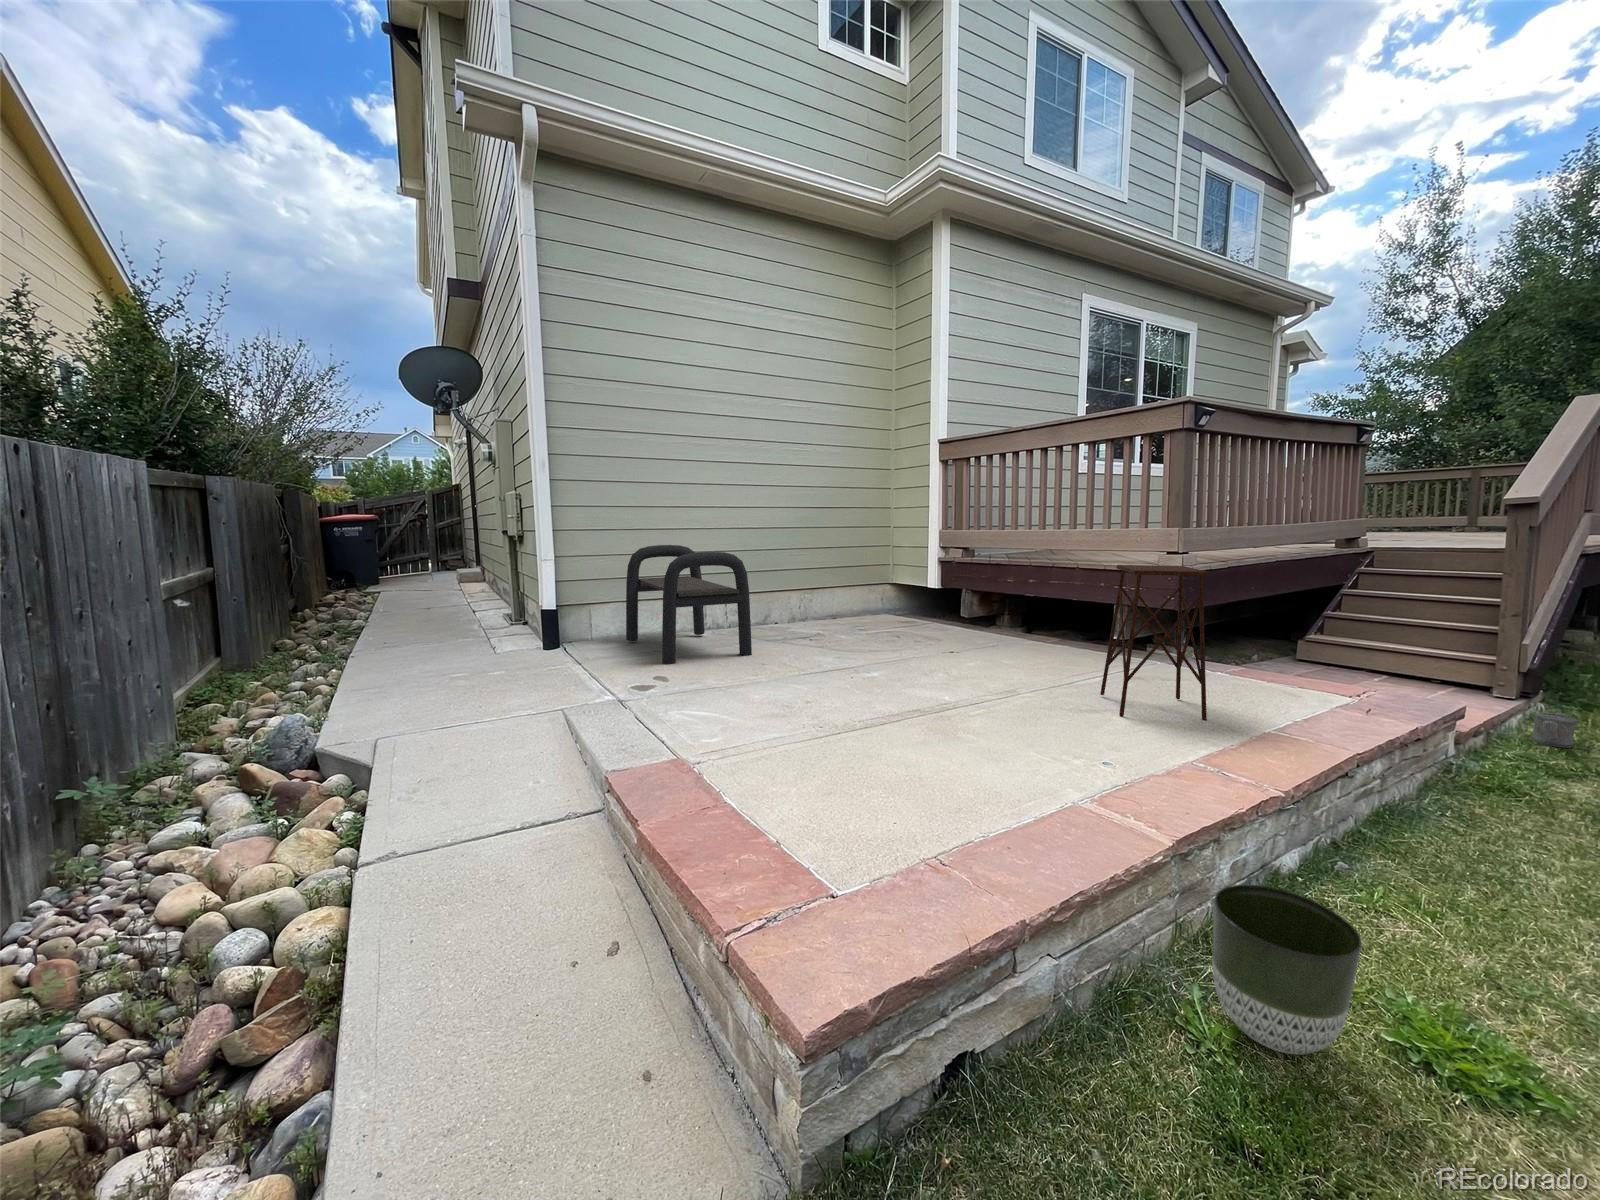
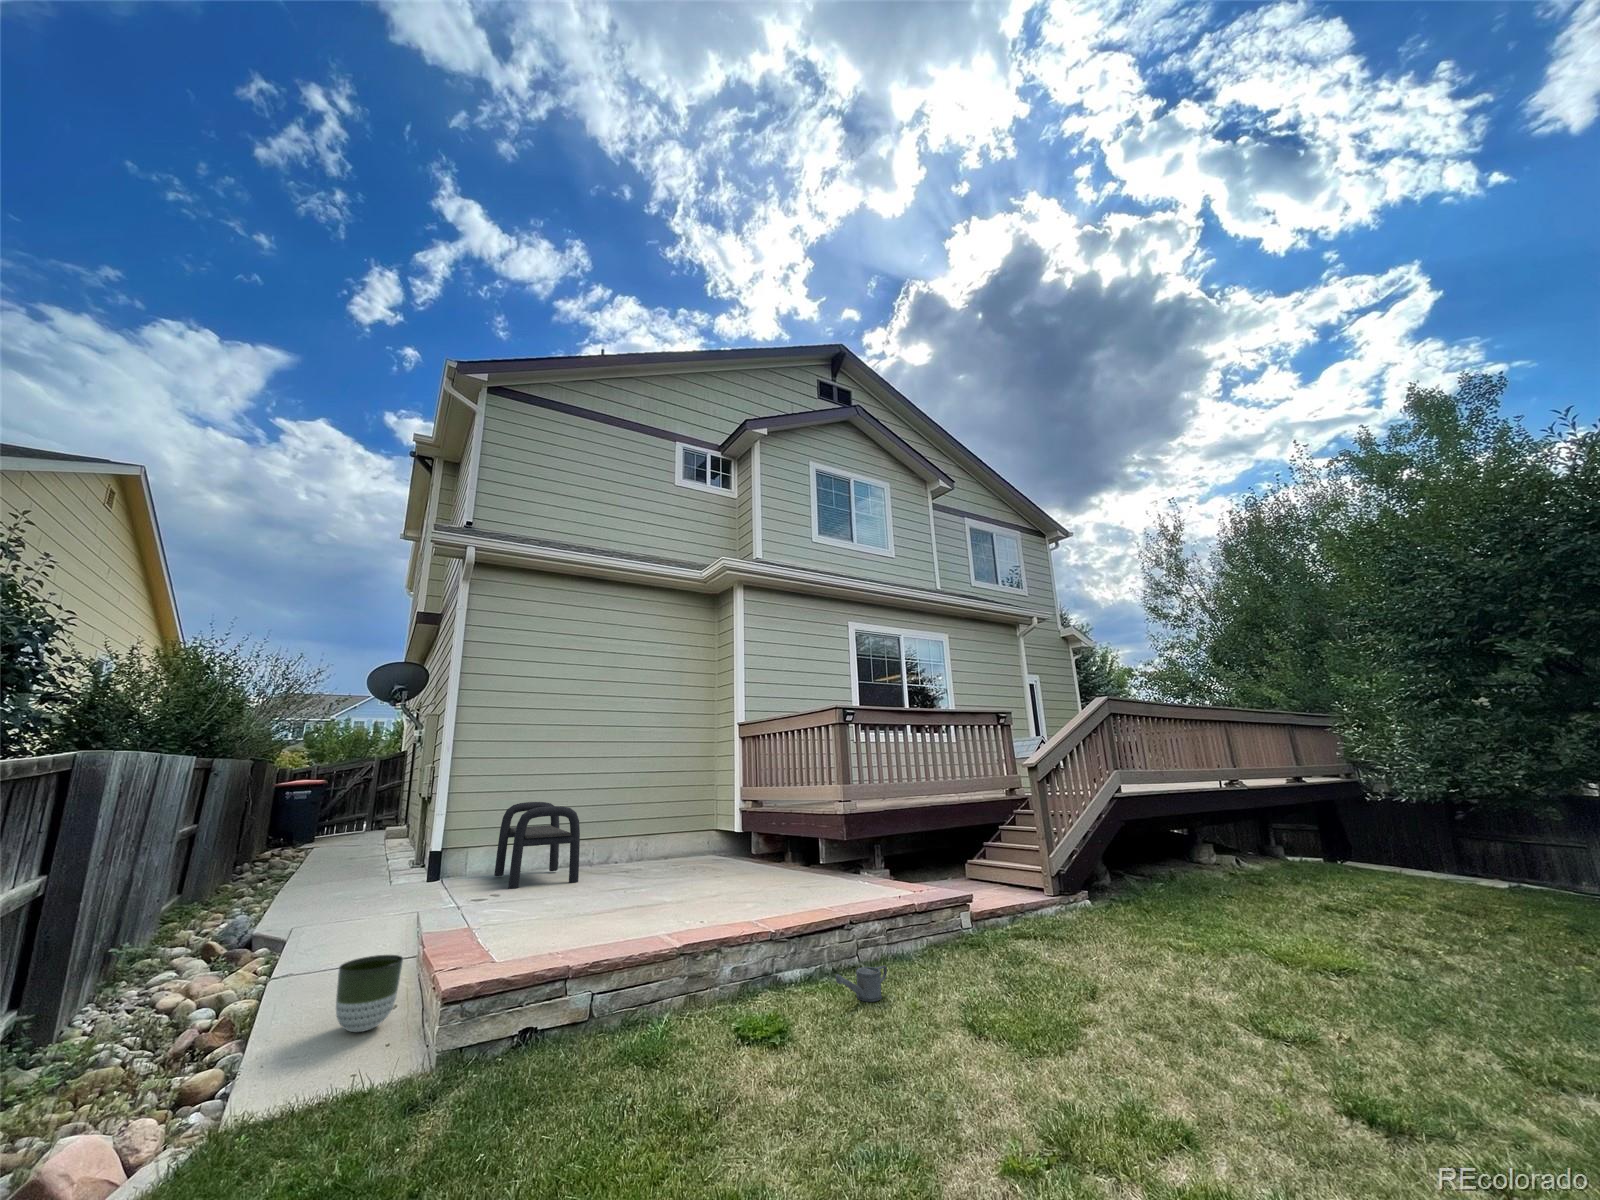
side table: present [1100,565,1209,720] -> none [761,810,816,906]
watering can: present [1531,712,1578,748] -> present [836,966,887,1002]
planter: present [1212,884,1362,1054] -> present [336,955,403,1032]

